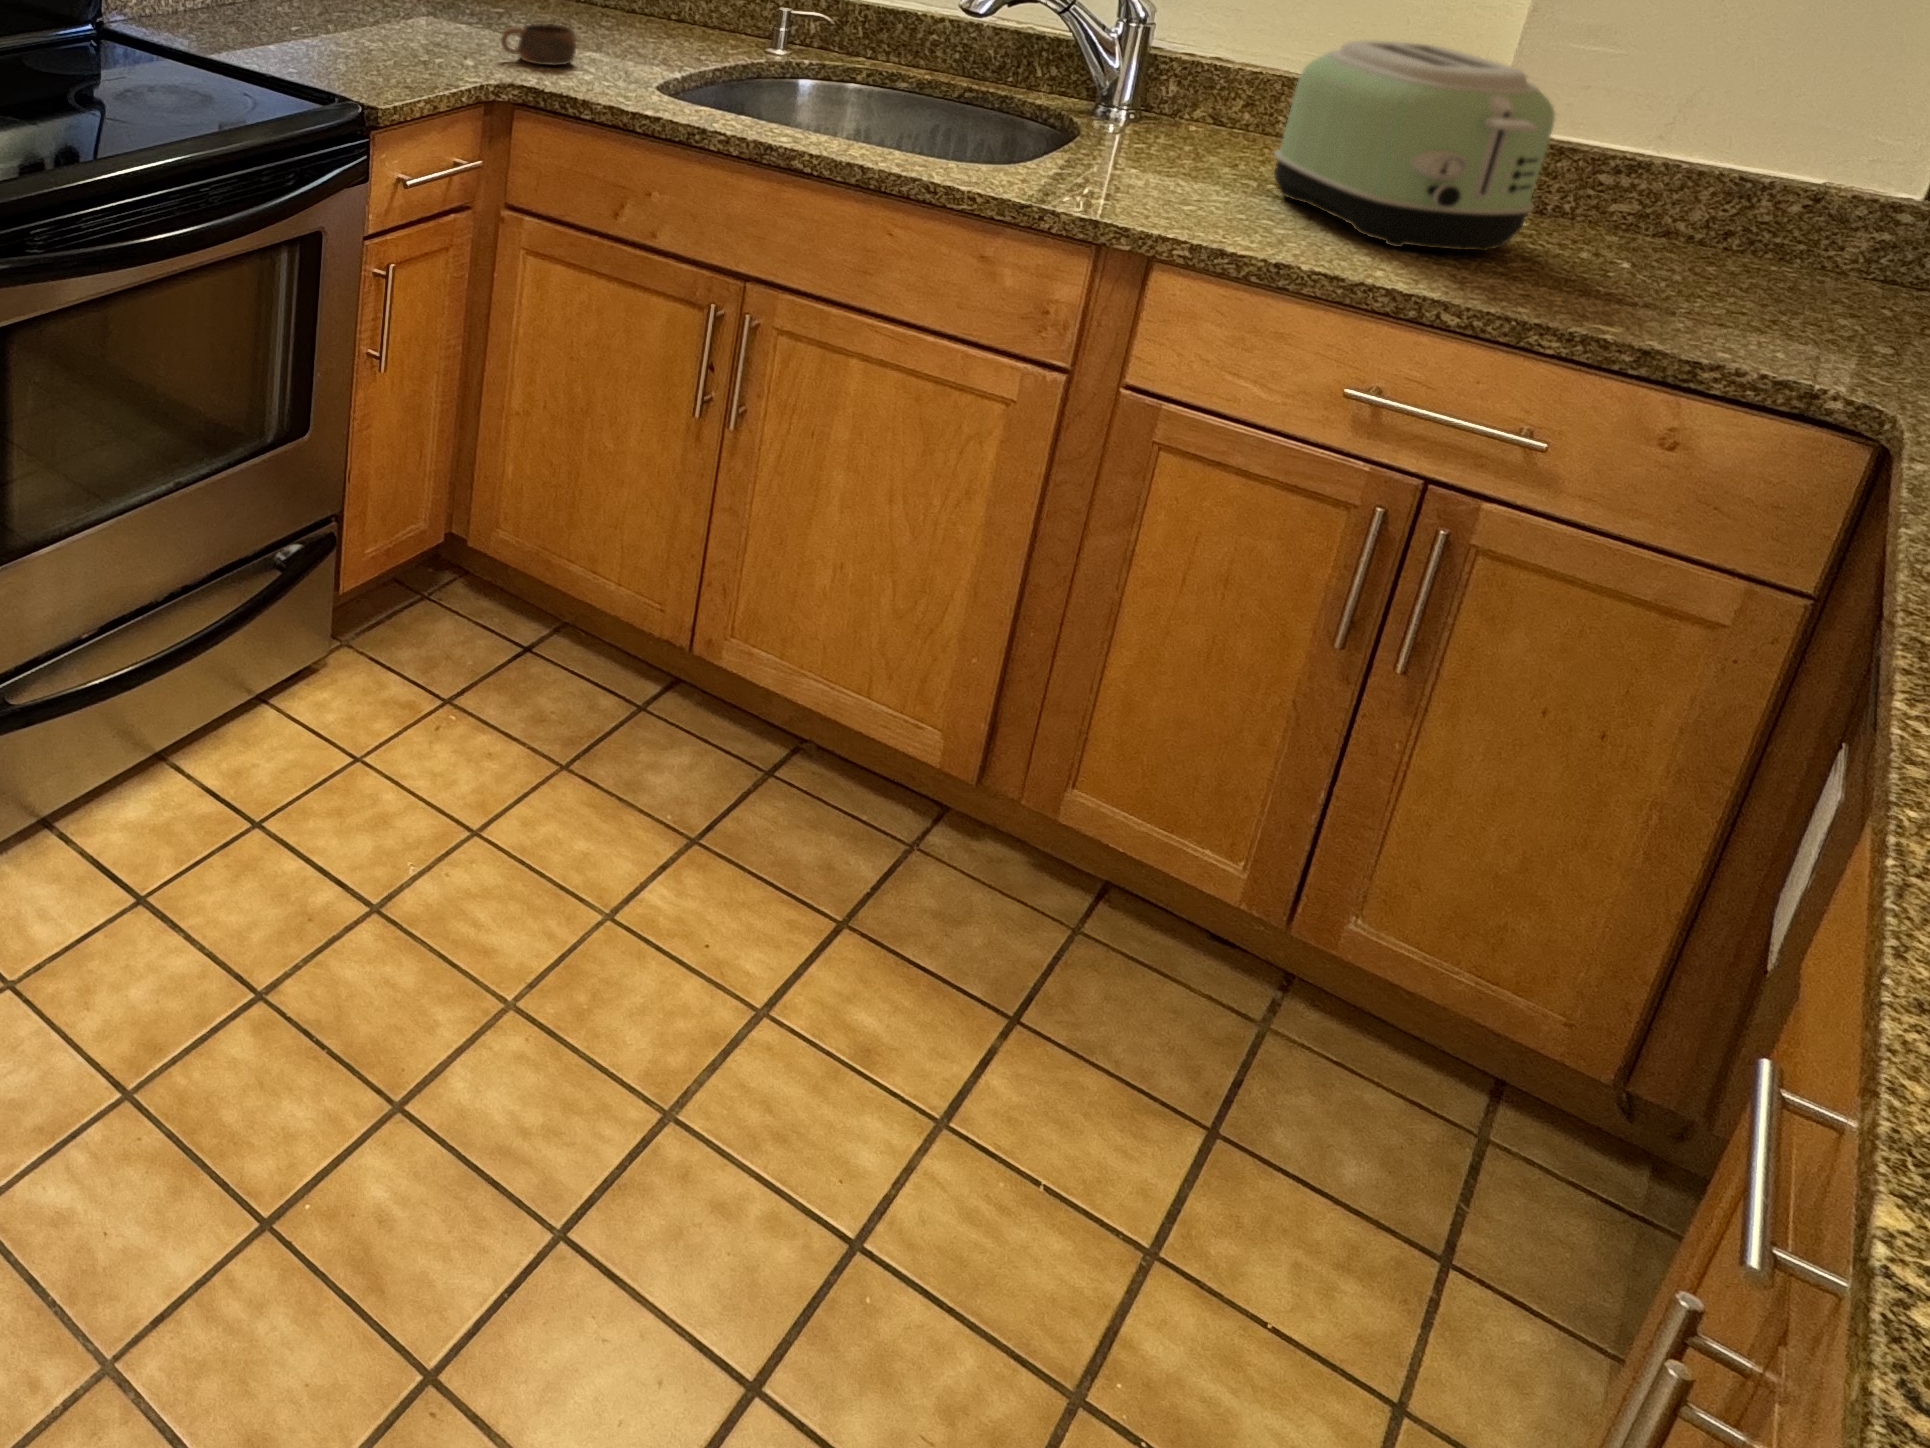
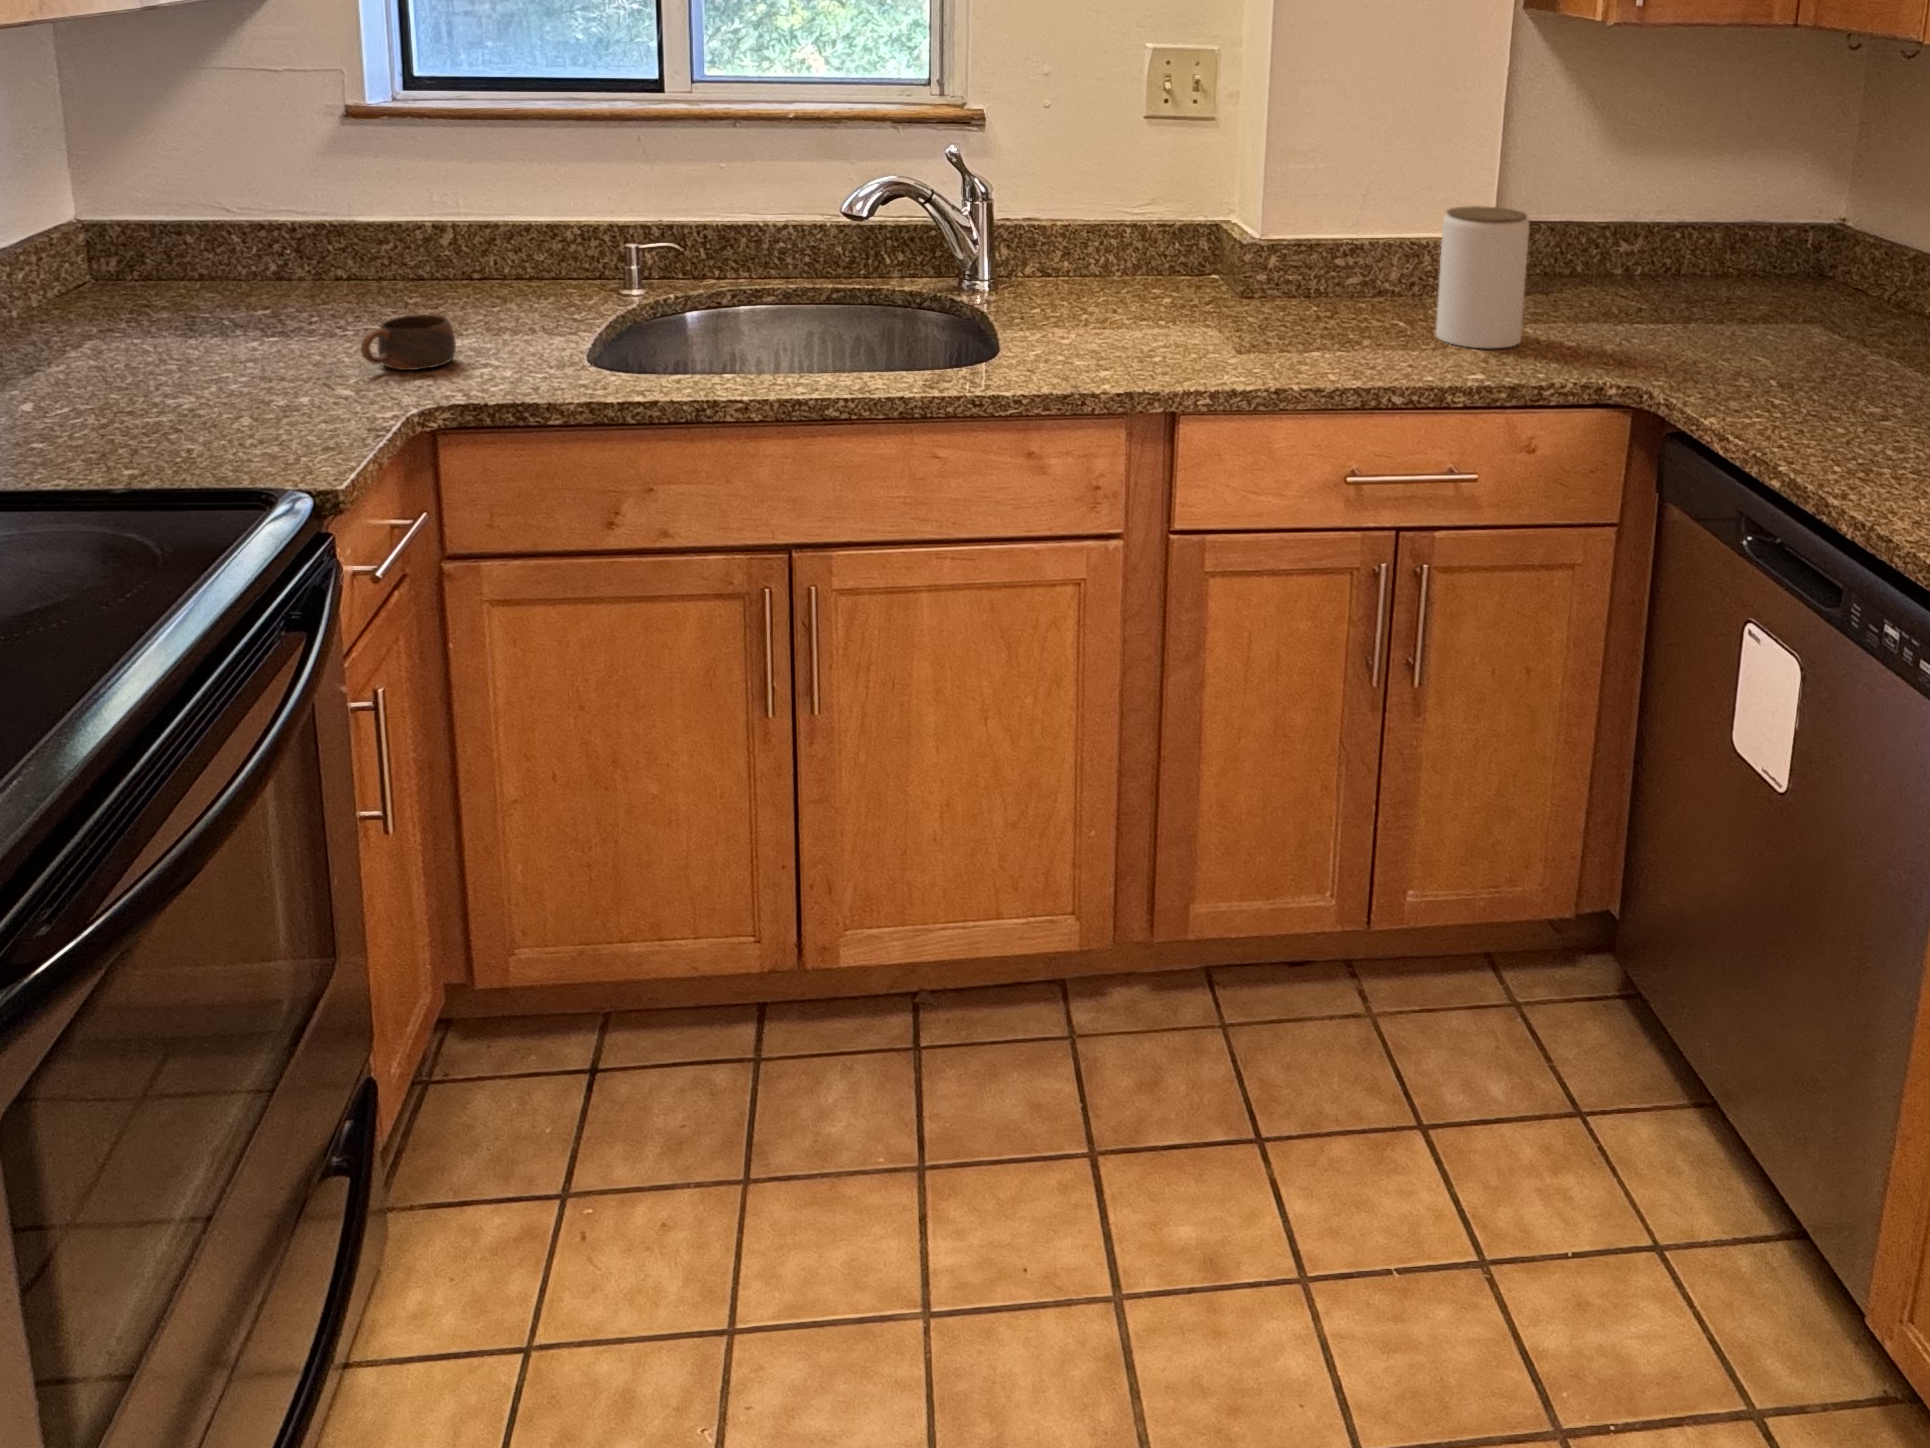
toaster: present [1274,40,1555,251] -> none [1162,183,1359,351]
jar: none [1679,129,1896,333] -> present [1436,206,1529,348]

